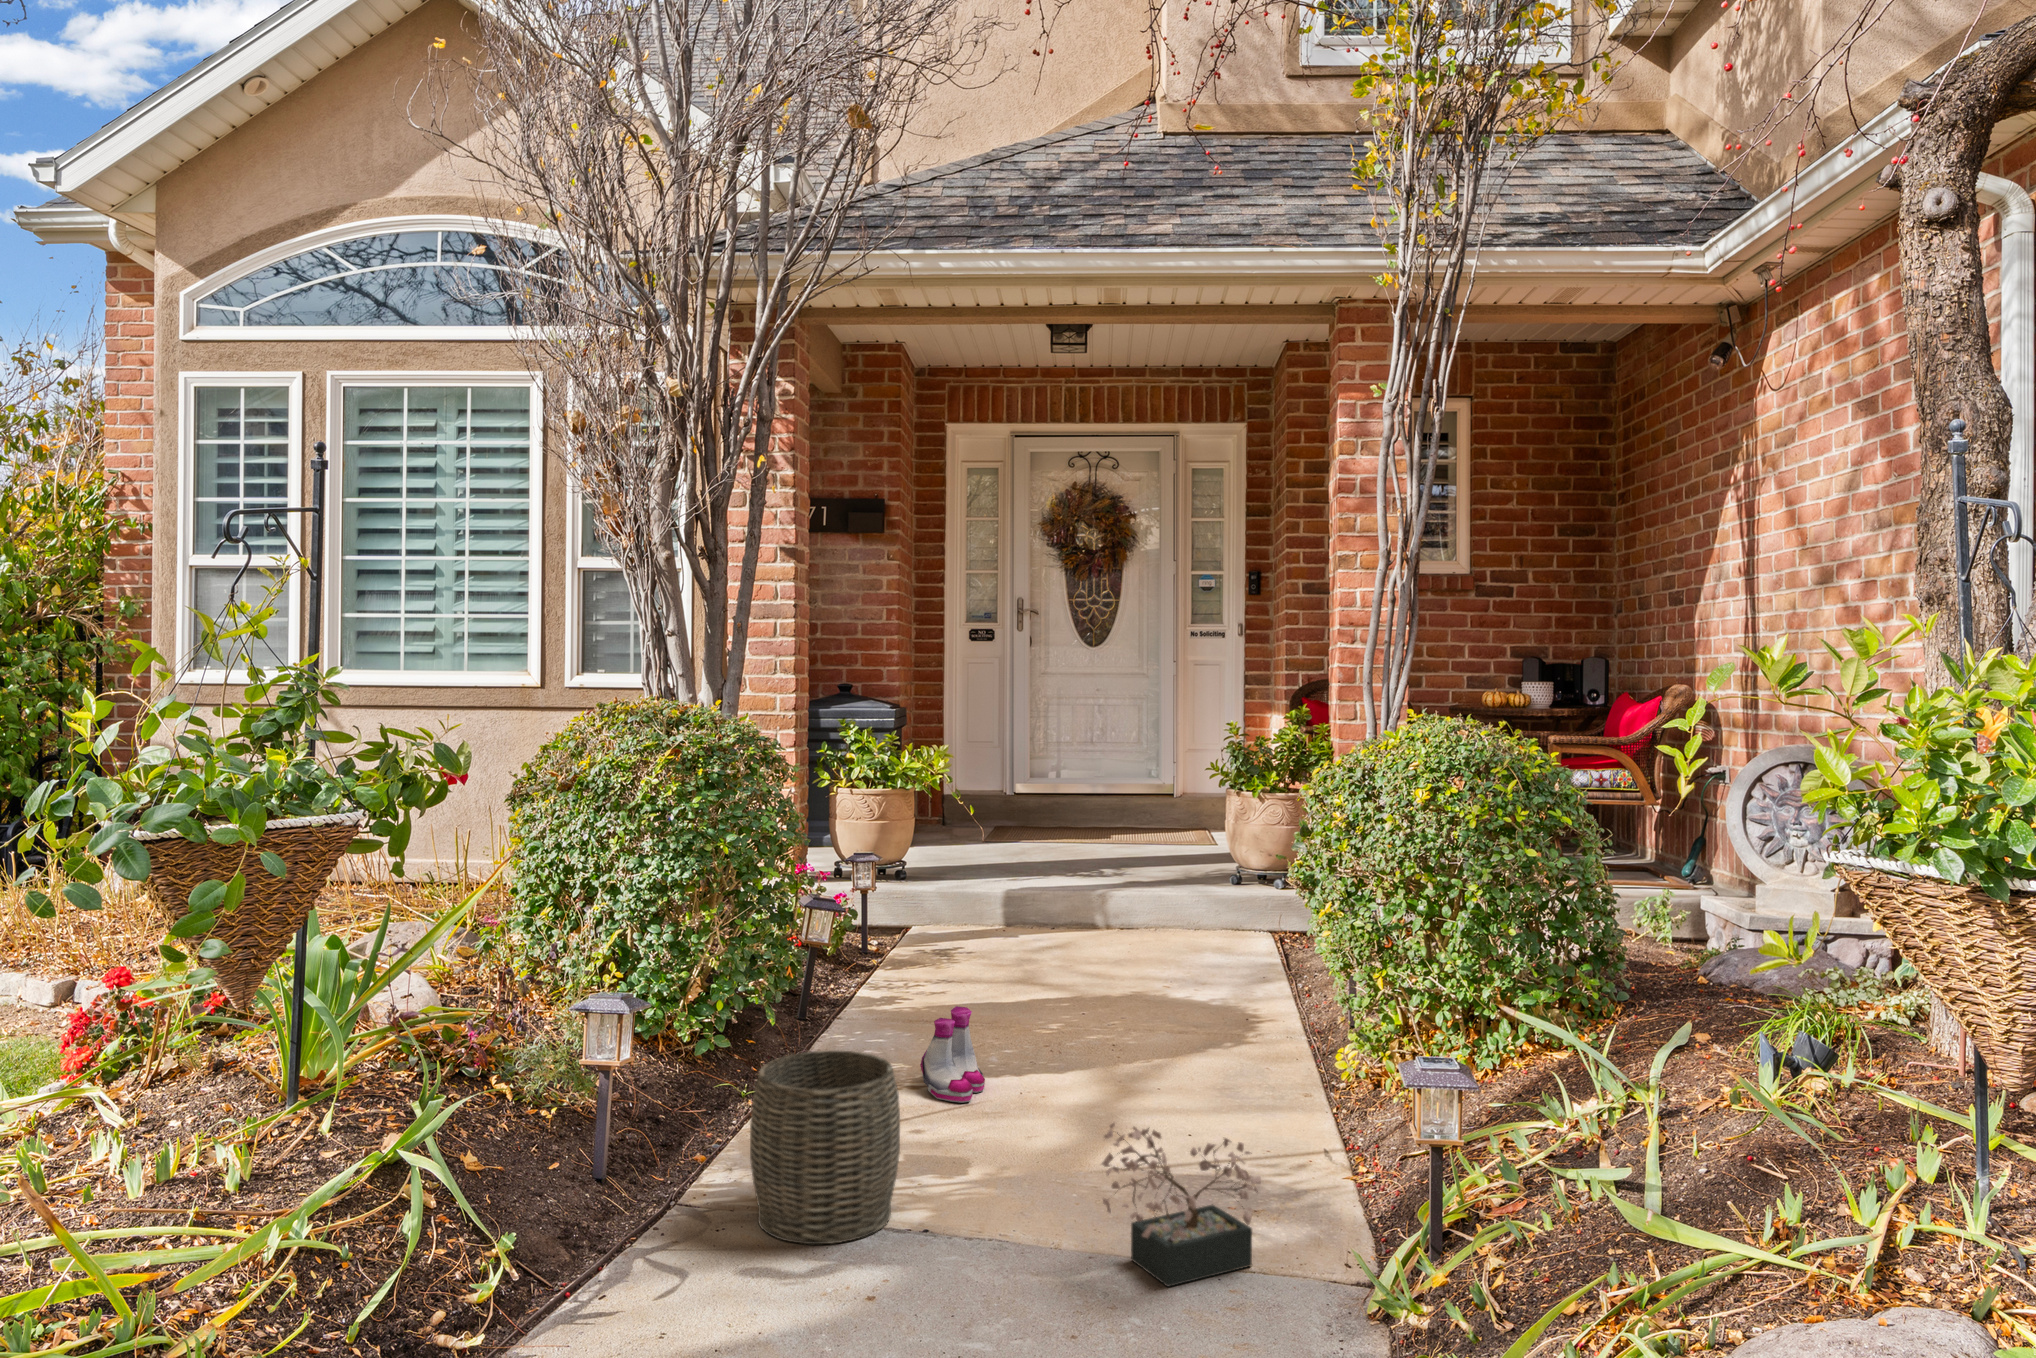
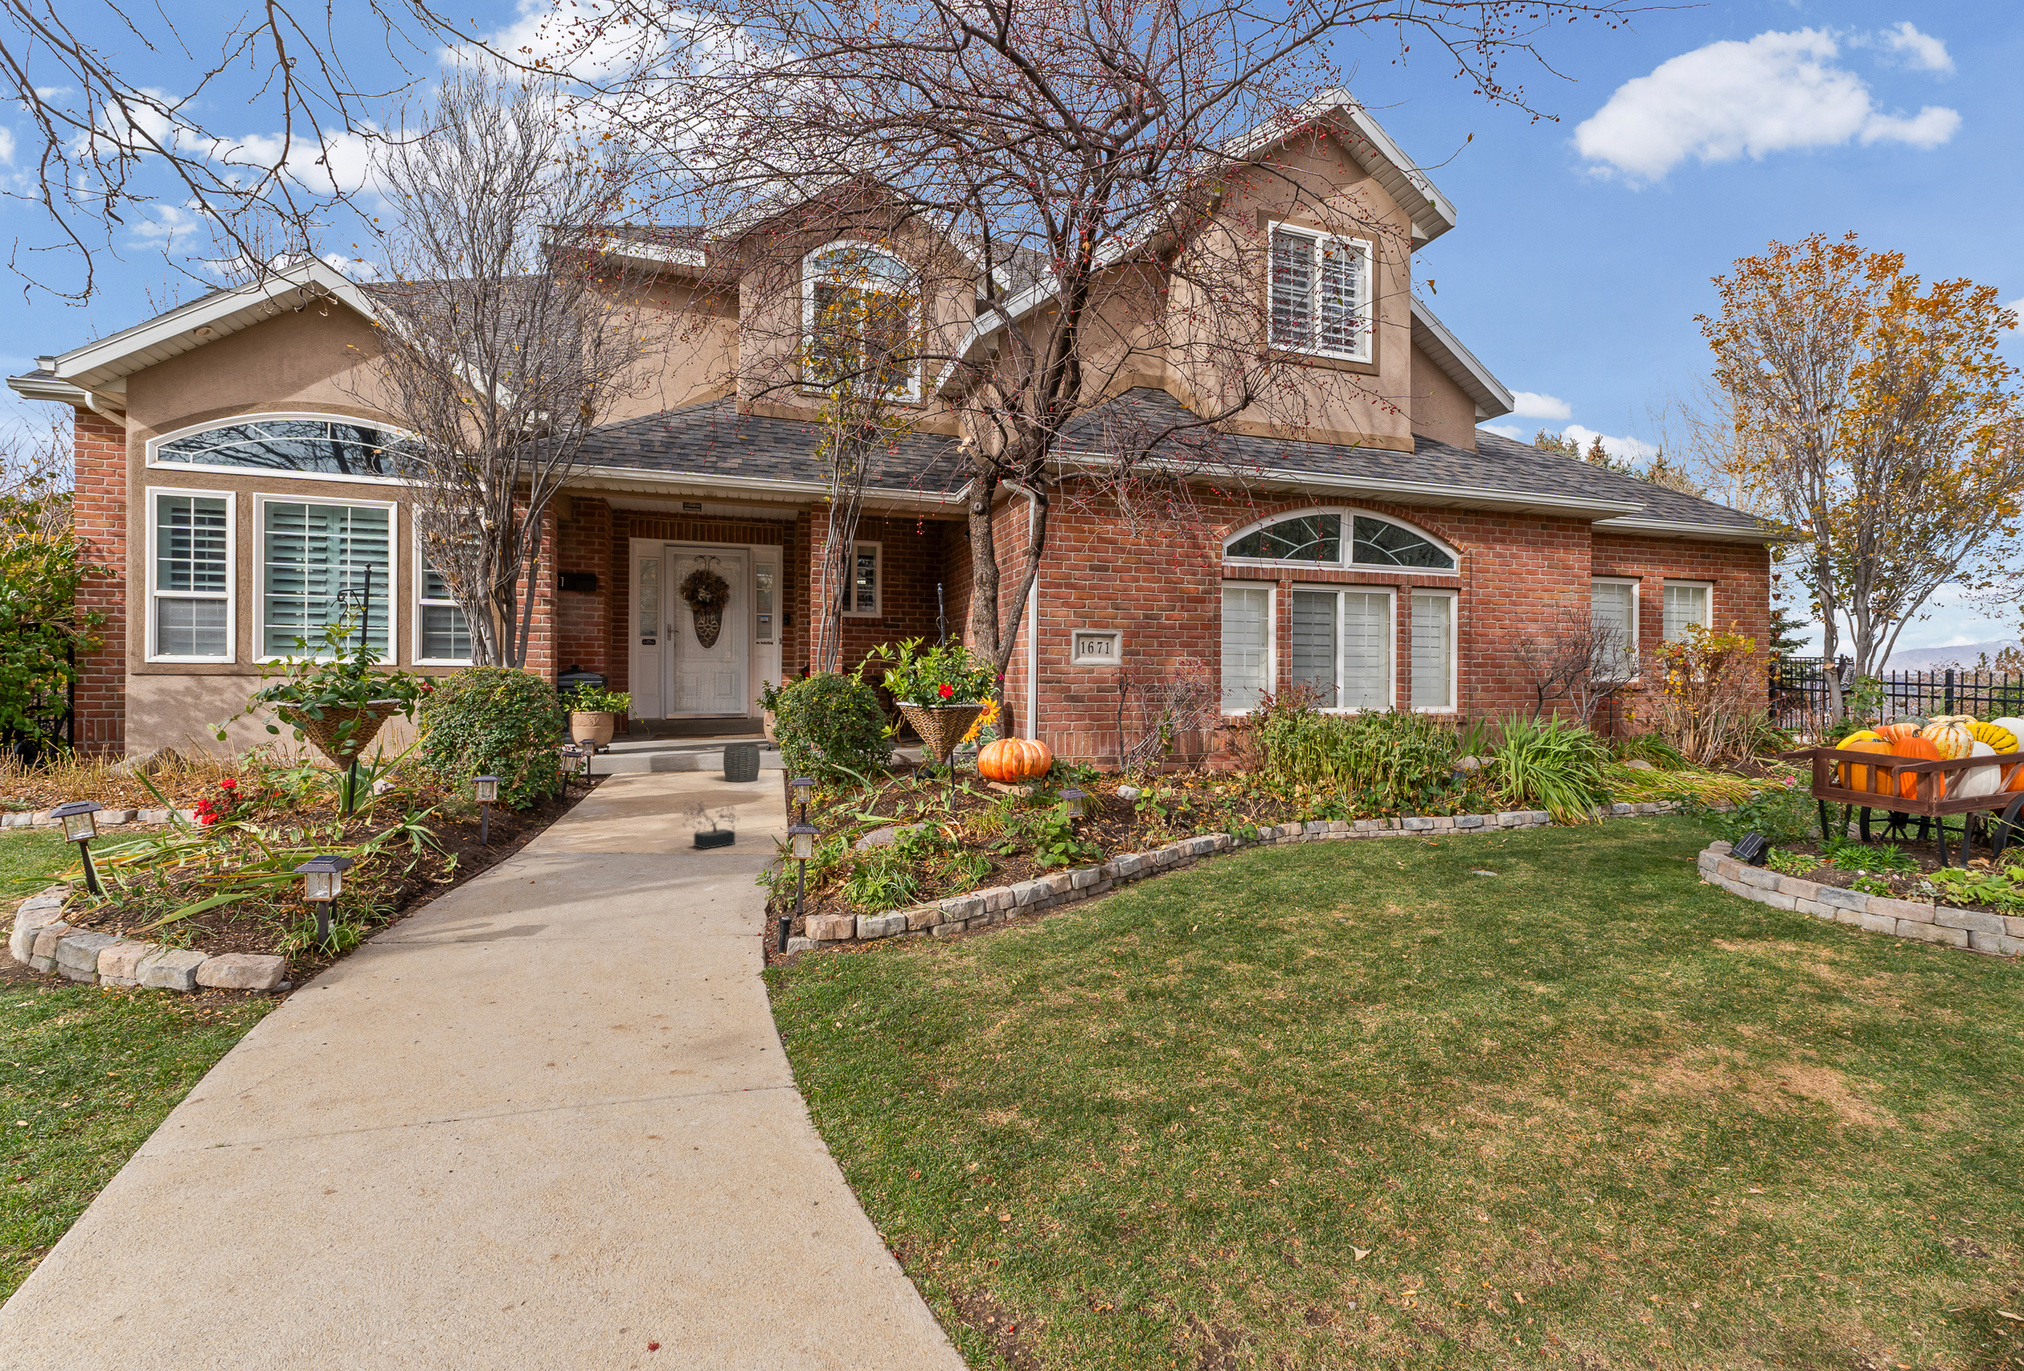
boots: present [920,1006,985,1103] -> none [617,786,645,821]
woven basket: present [750,1051,900,1244] -> present [723,744,760,782]

